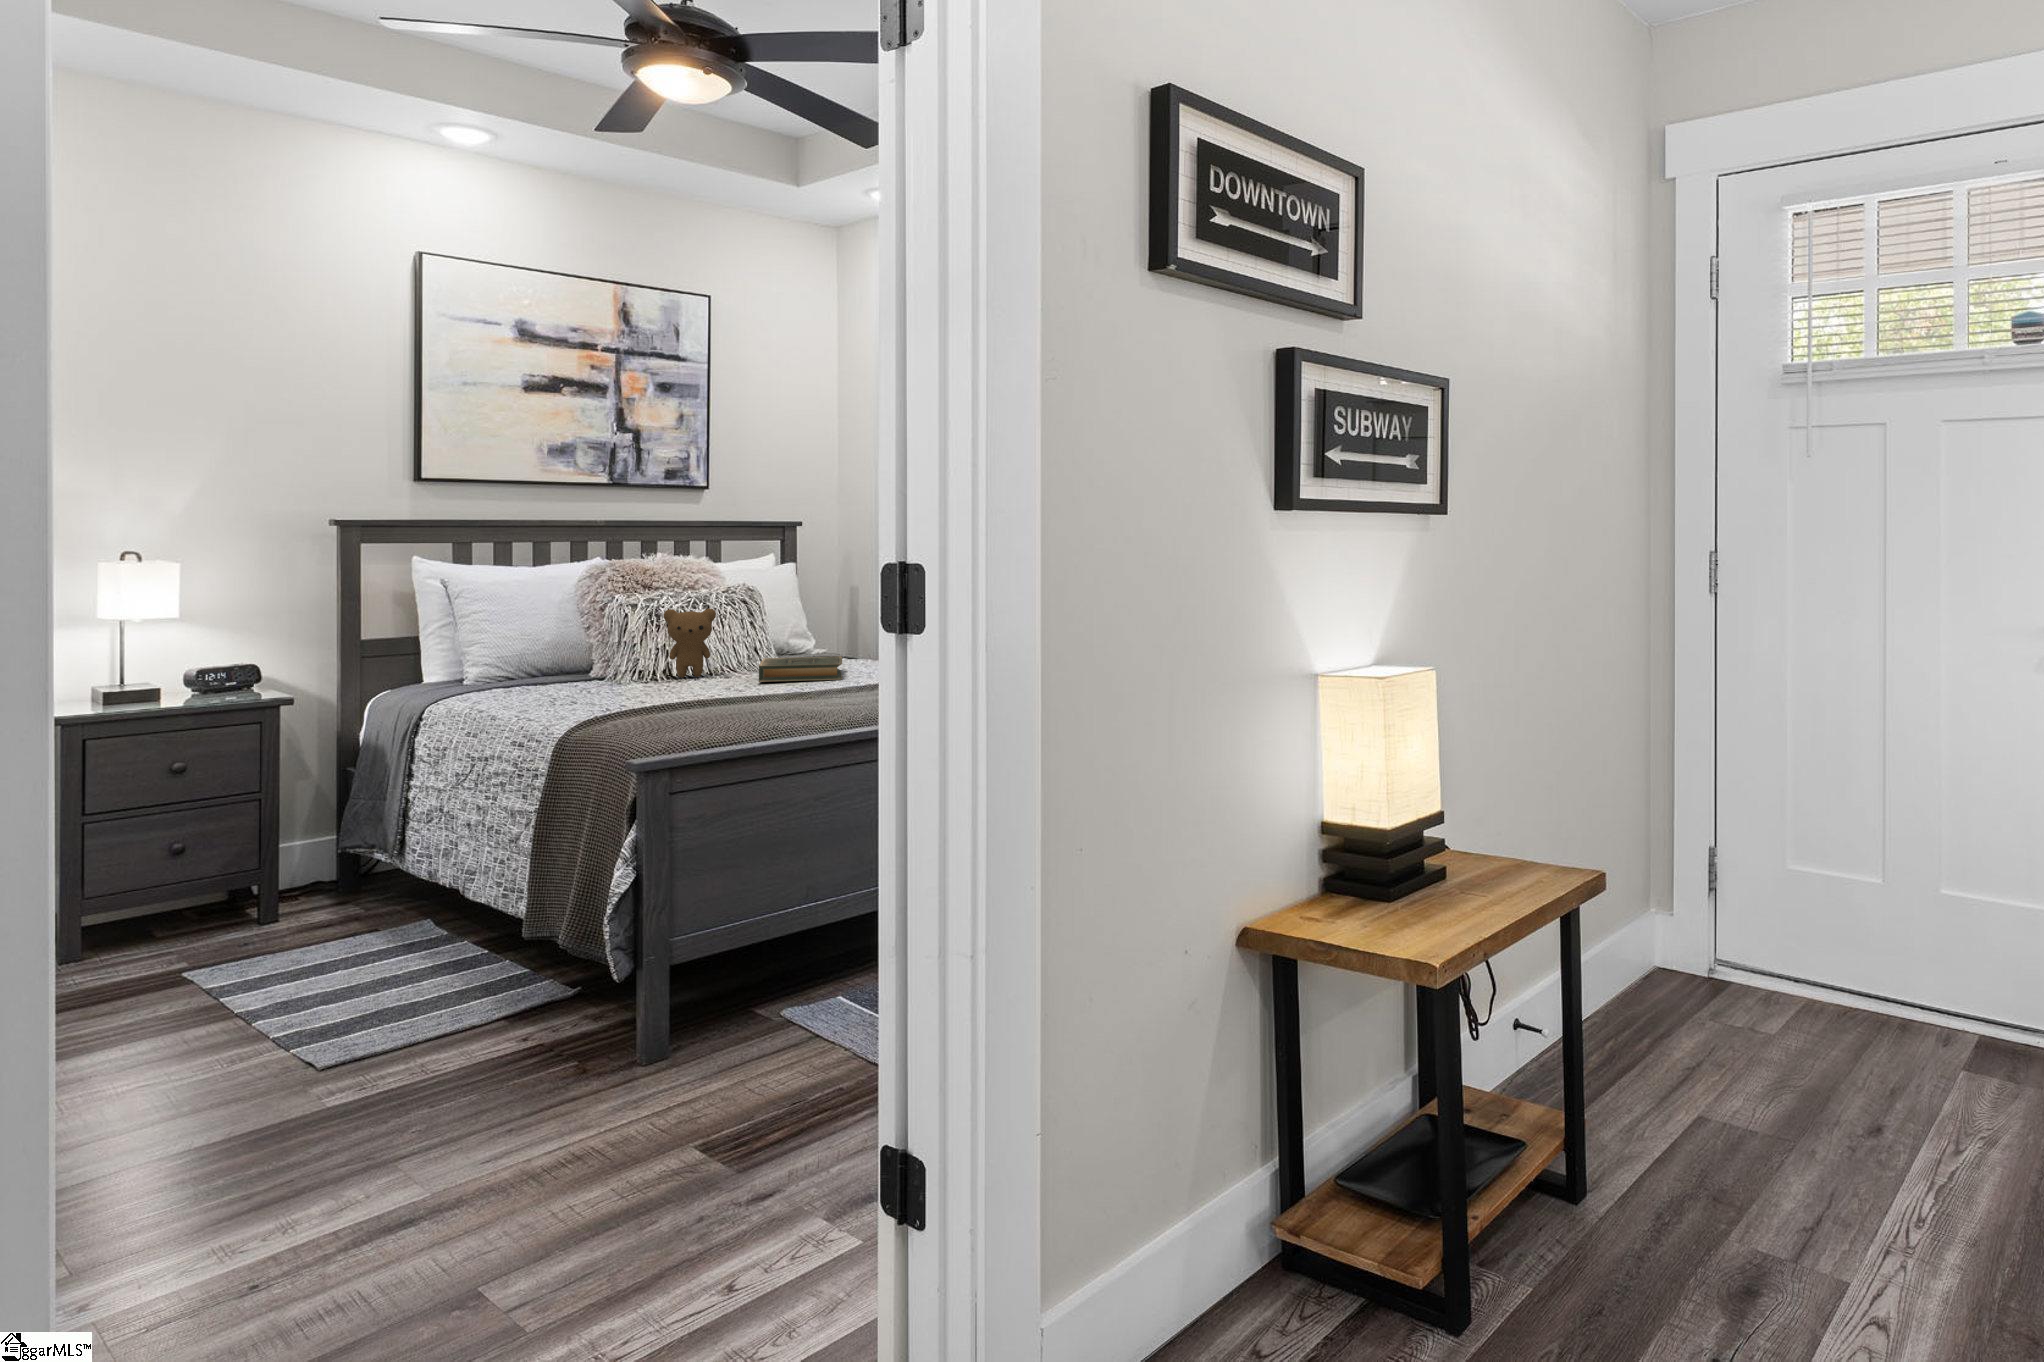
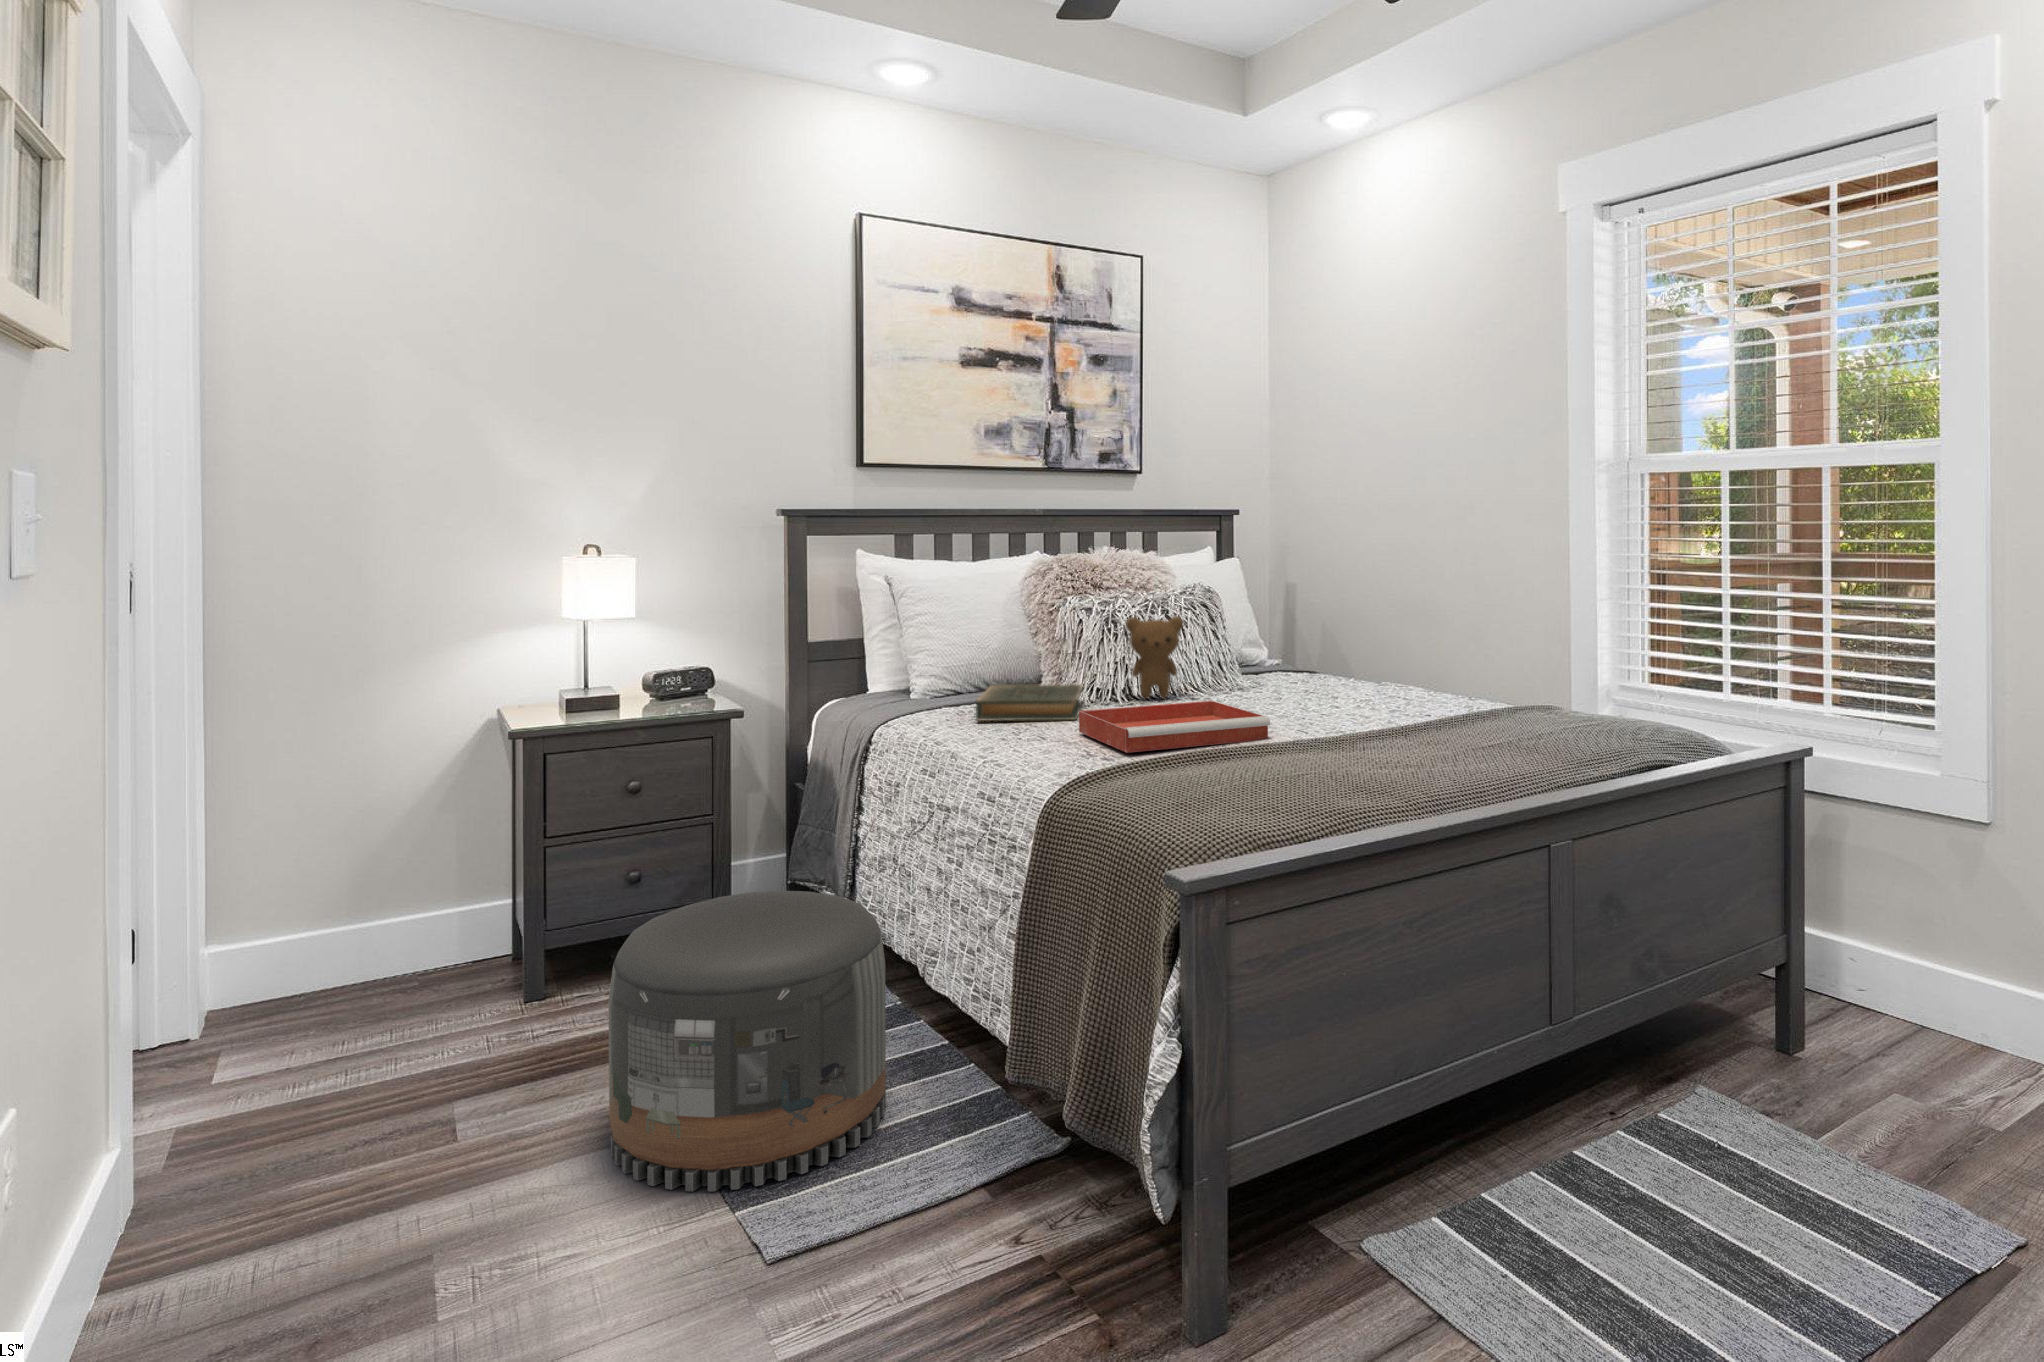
hardback book: present [759,657,842,682] -> present [976,684,1082,721]
tray: none [608,673,766,706] -> present [1079,701,1270,753]
pouf: none [170,828,426,1042] -> present [608,891,886,1191]

